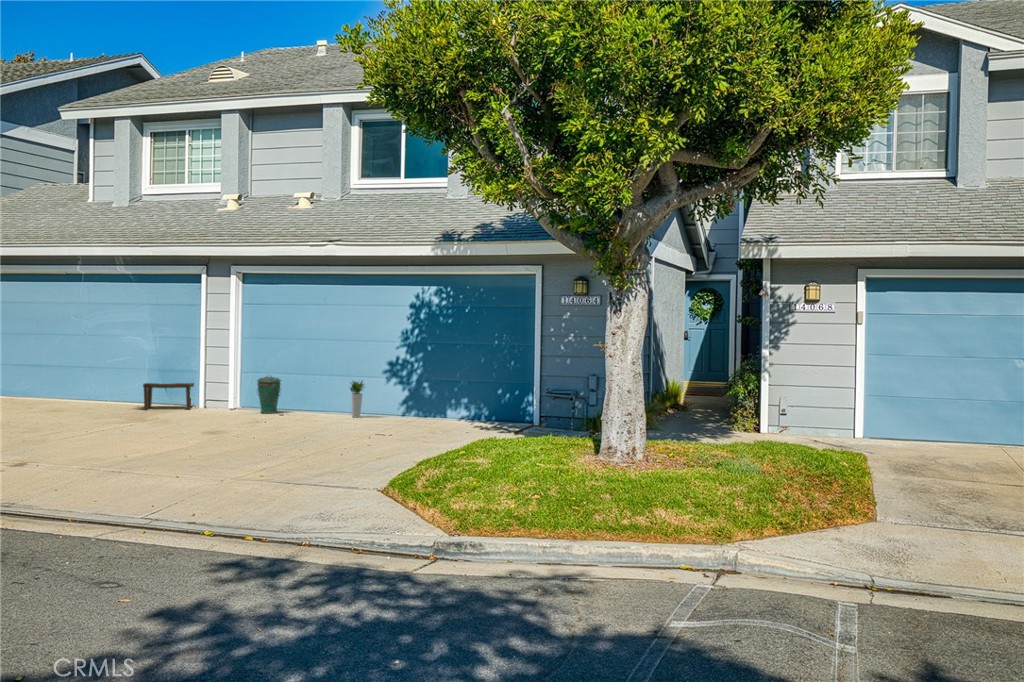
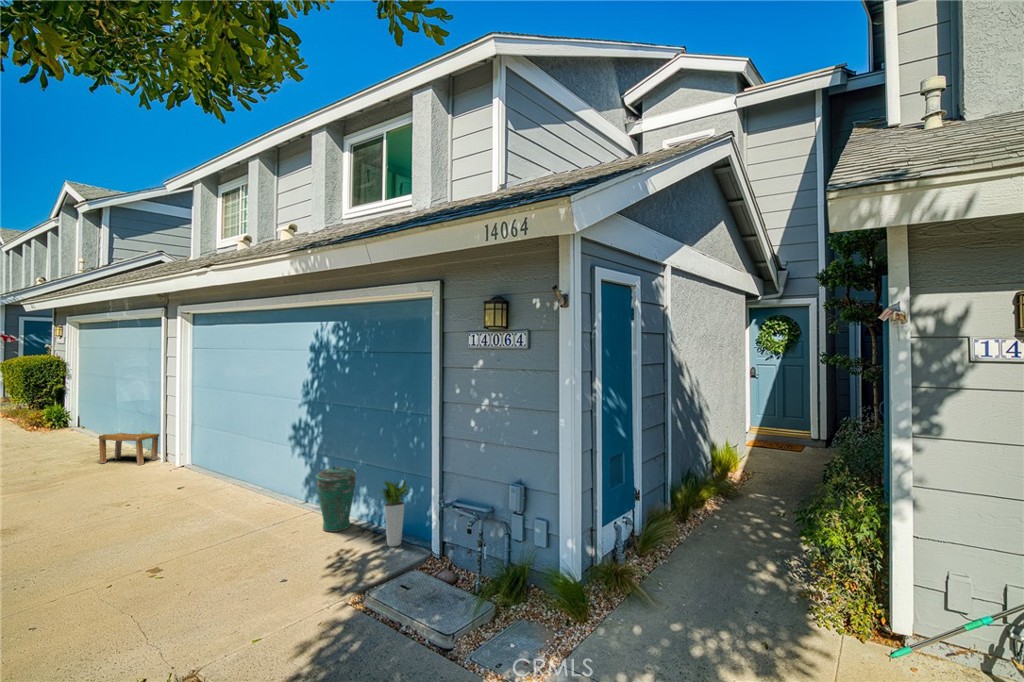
trash can: present [257,376,281,413] -> present [316,466,357,532]
planter: present [350,381,364,417] -> present [381,481,409,547]

